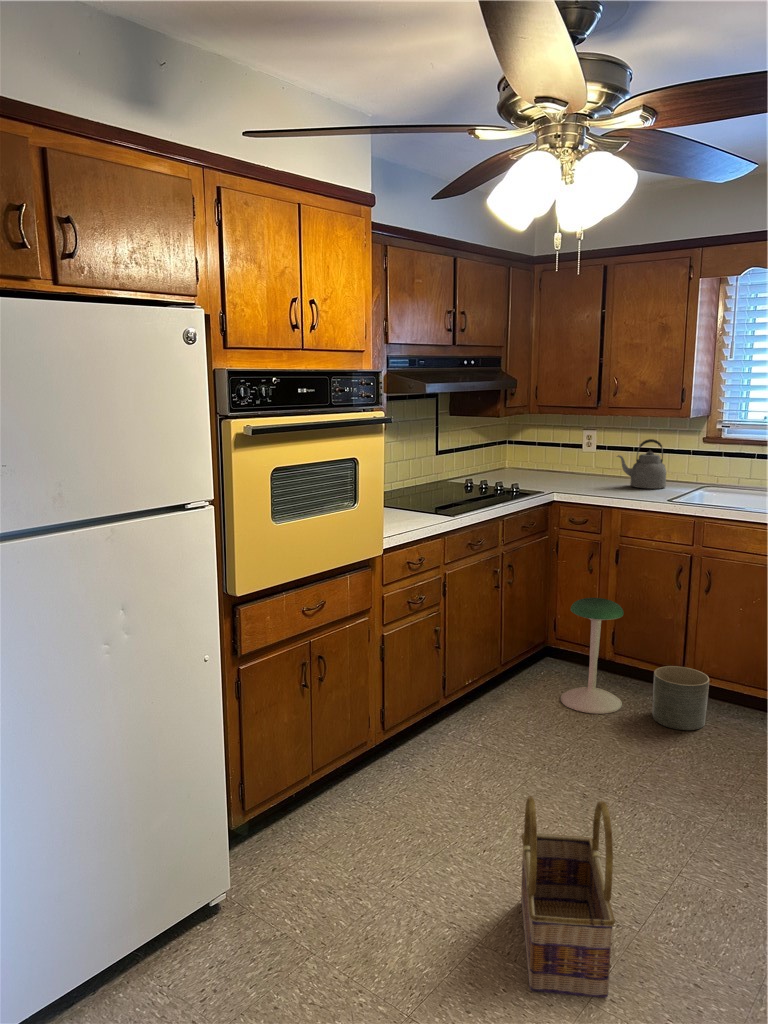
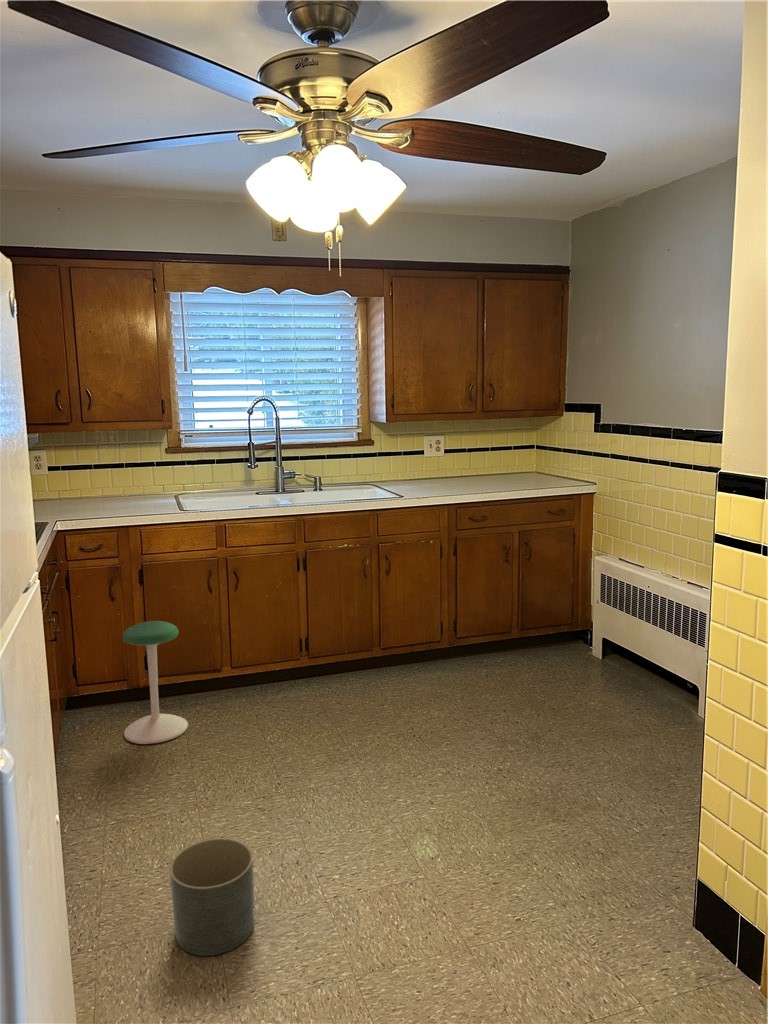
kettle: present [617,439,666,489] -> none [103,454,152,504]
planter: present [652,666,709,730] -> present [170,838,254,956]
basket: present [521,797,615,998] -> none [332,777,476,974]

